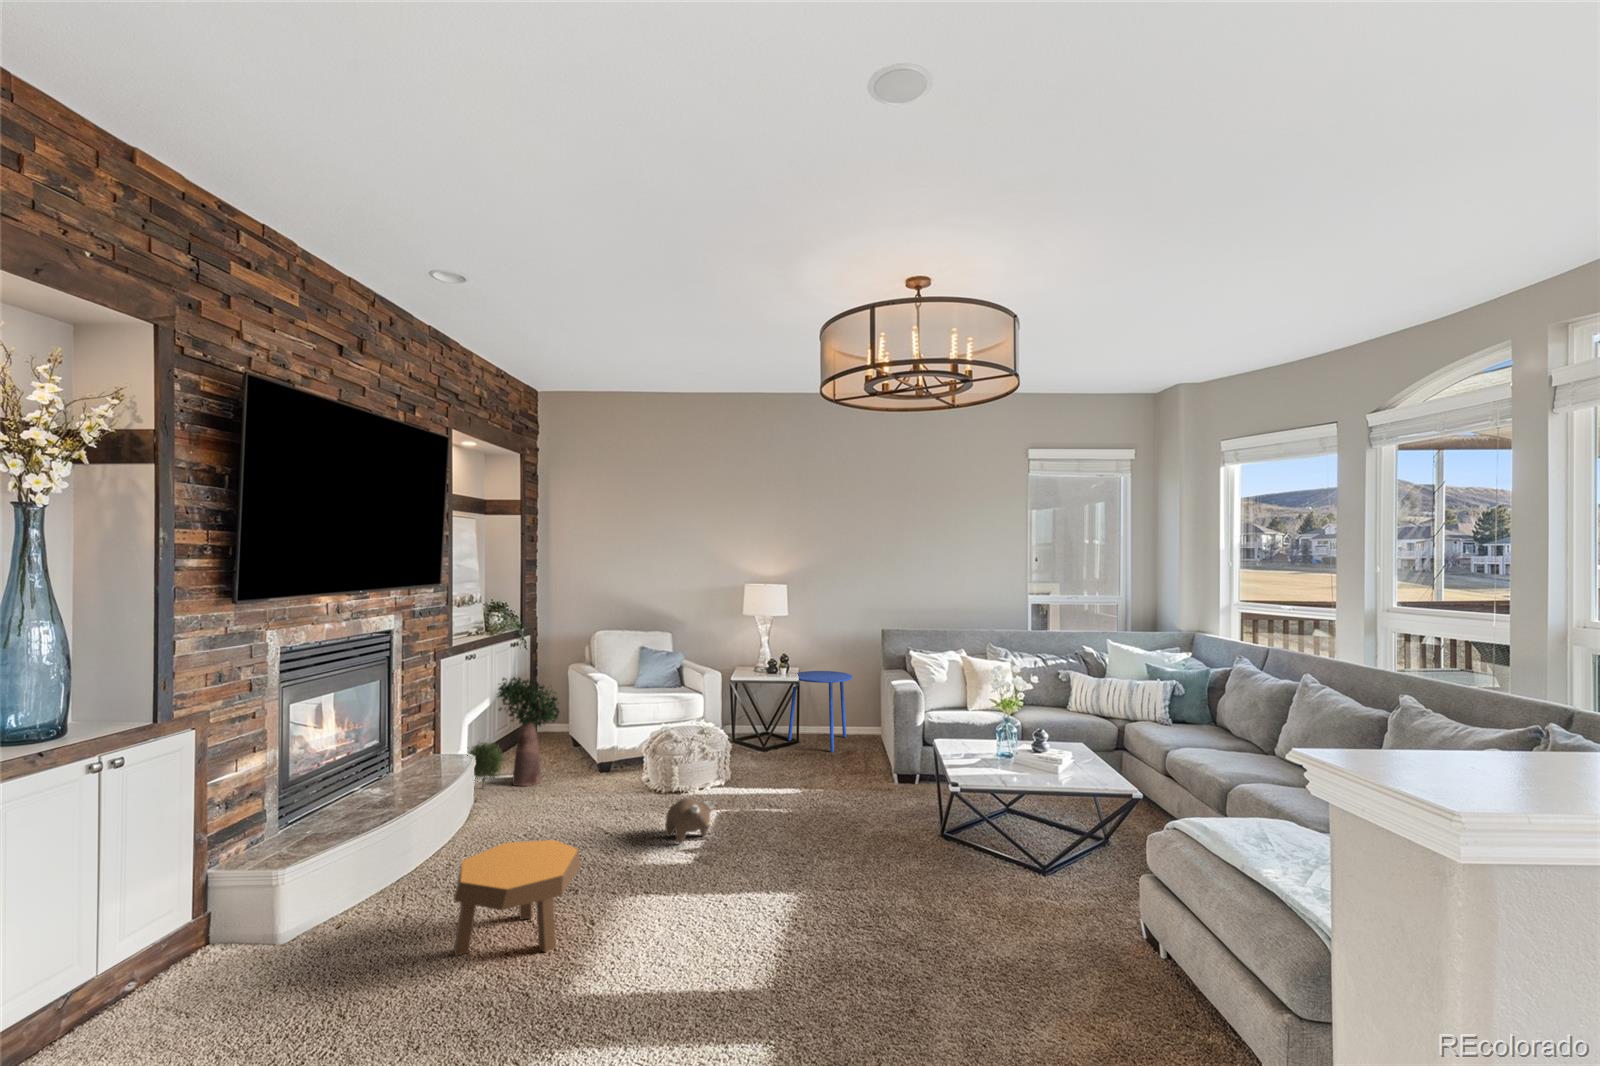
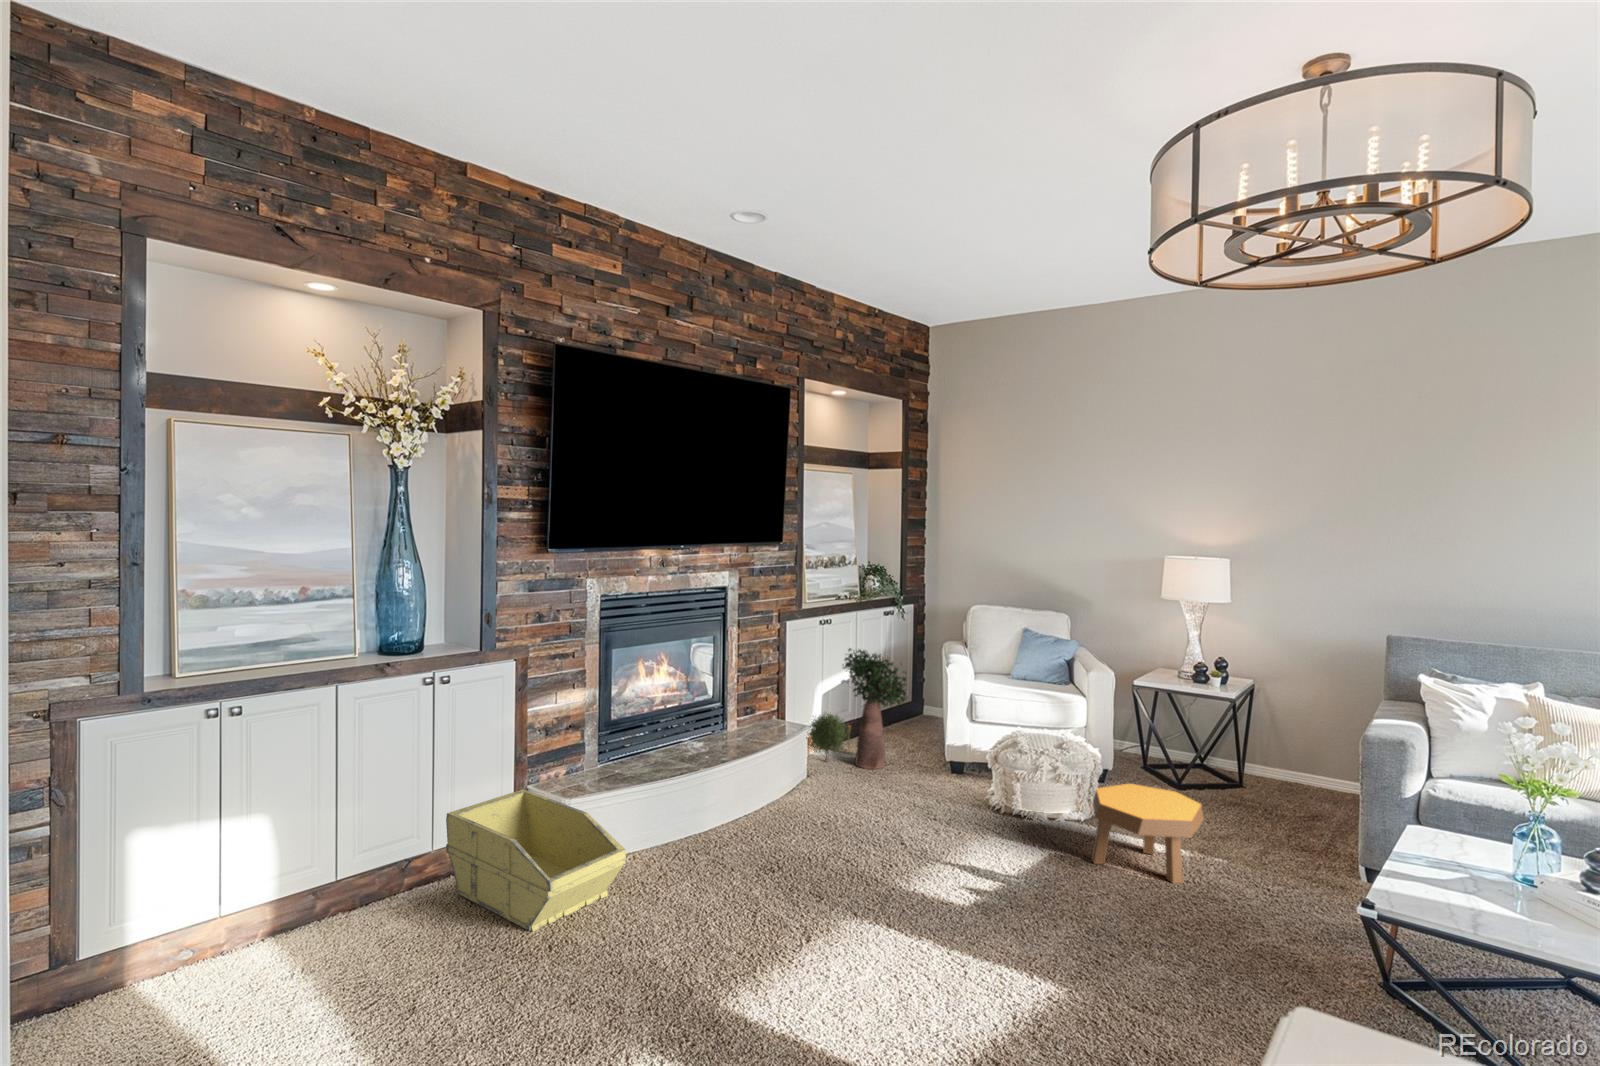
side table: present [788,671,852,753] -> none [1219,693,1327,816]
plush toy: present [665,798,715,844] -> none [963,826,1017,880]
footstool: present [454,840,581,956] -> present [1092,784,1204,884]
storage bin: none [121,878,383,1022] -> present [446,789,626,932]

